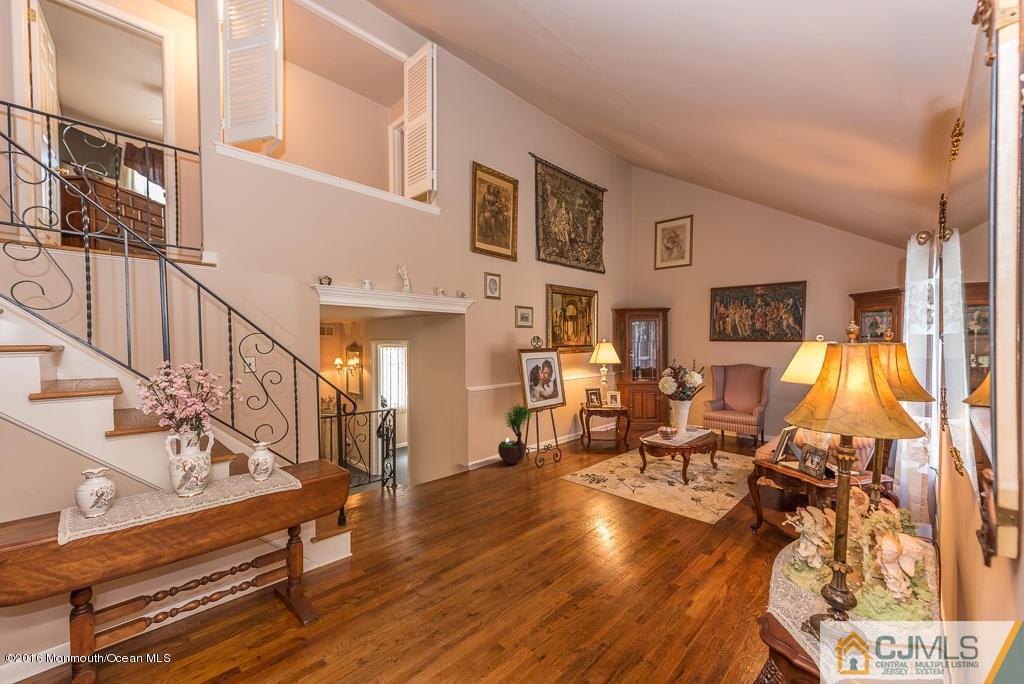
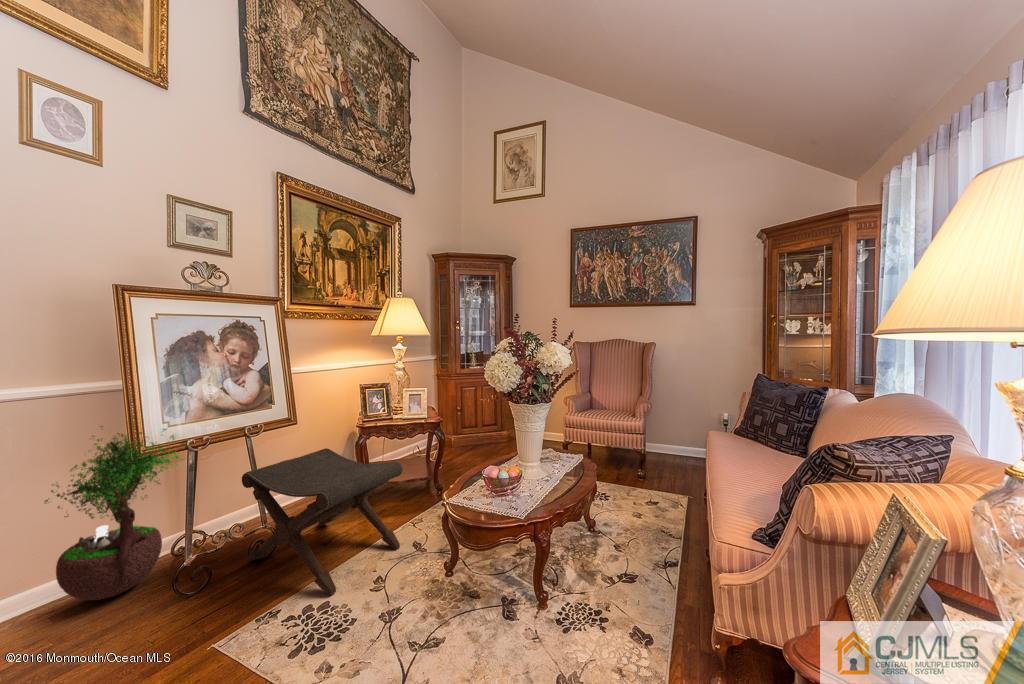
footstool: none [552,418,618,472] -> present [242,448,403,595]

